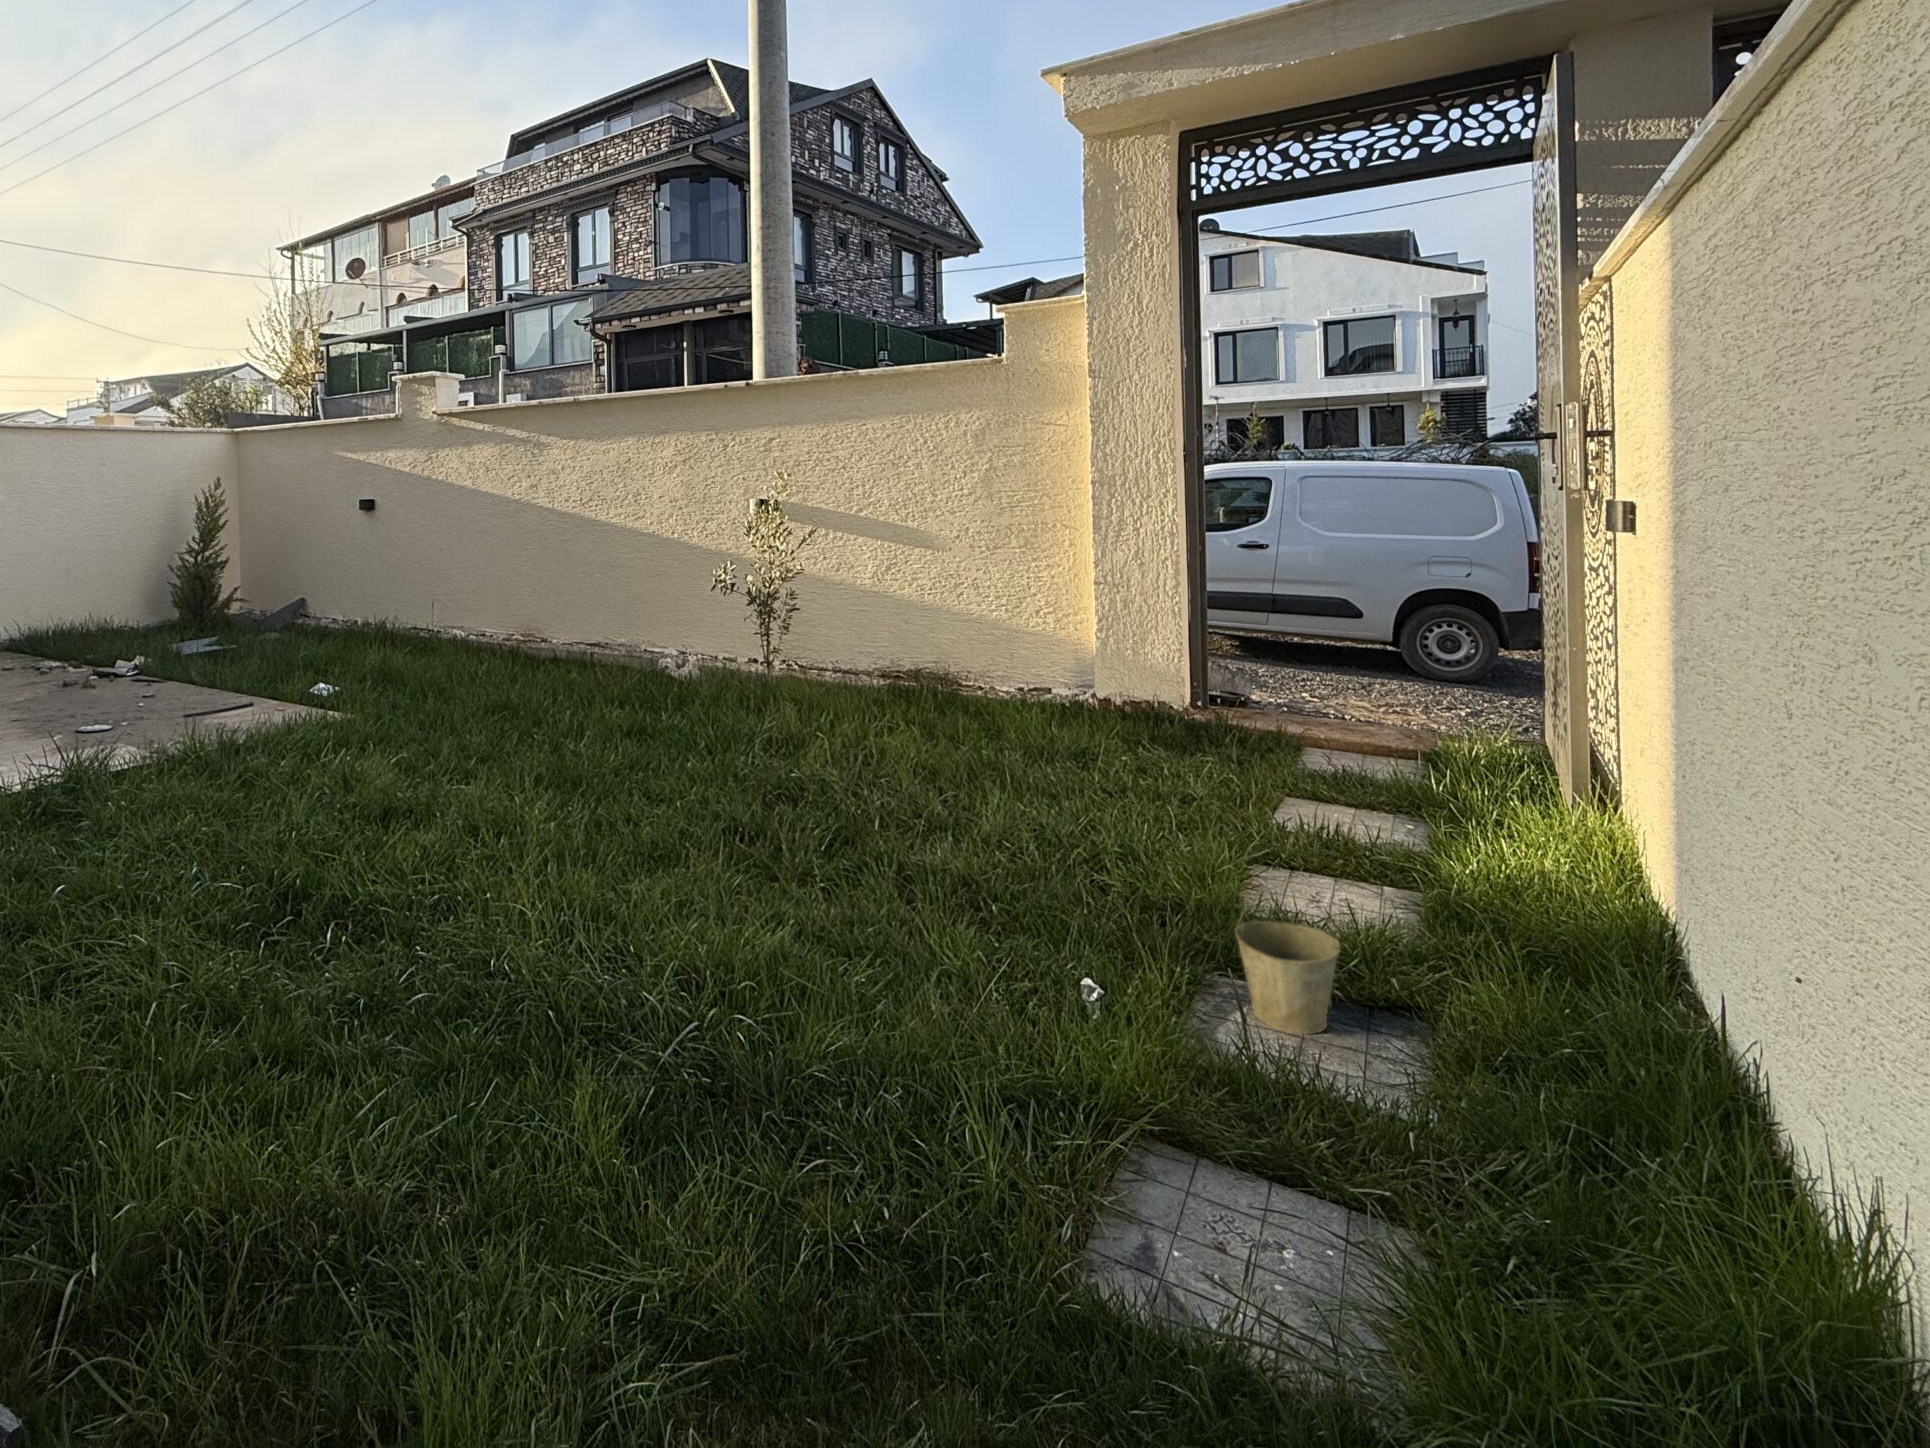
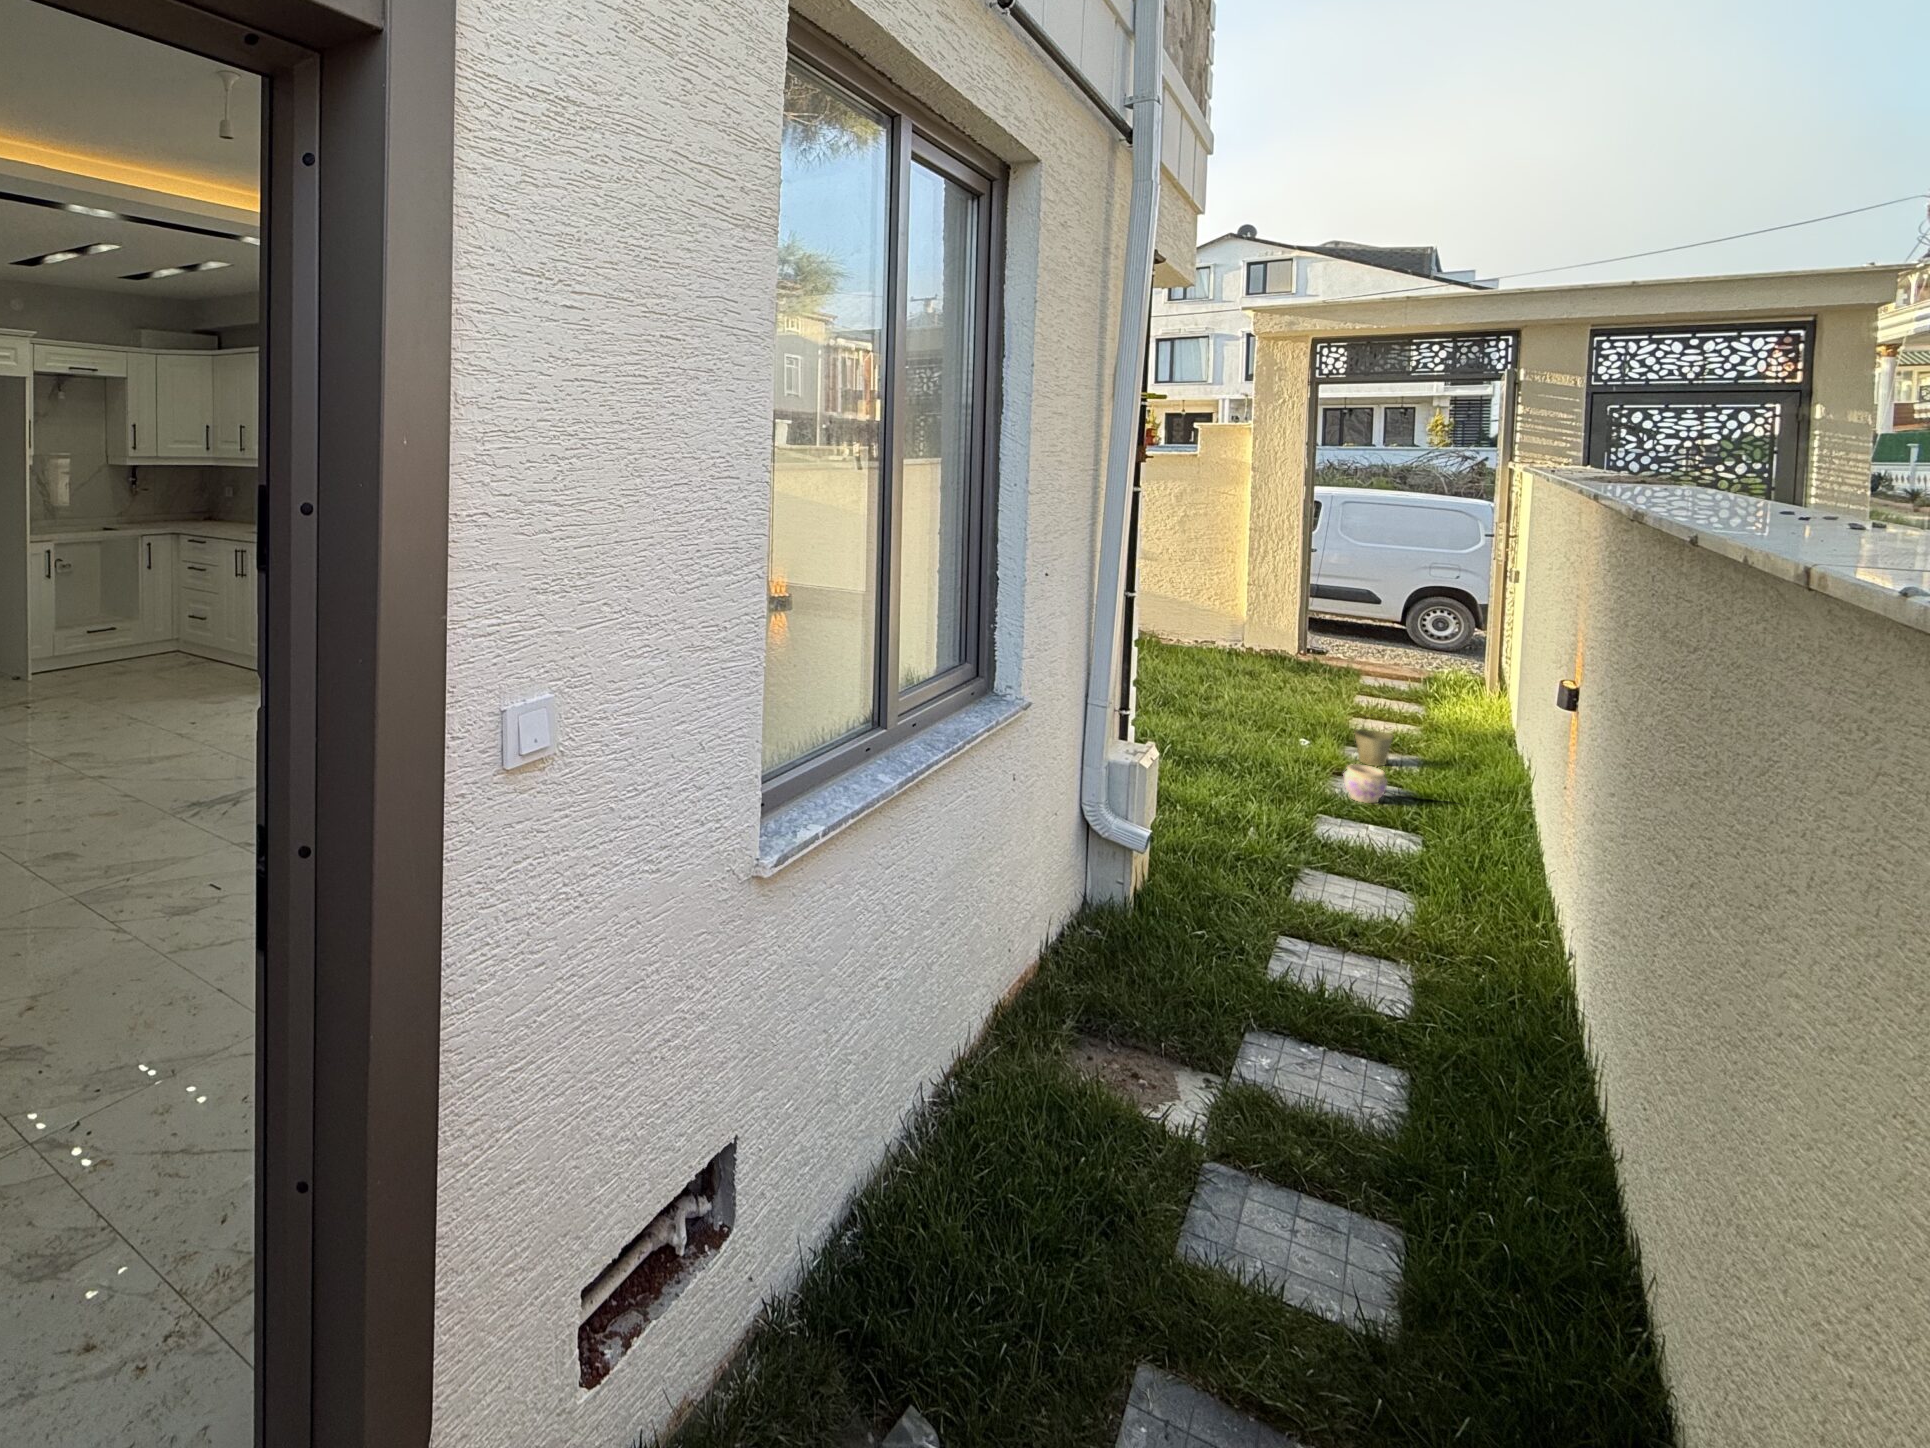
planter: none [1154,1102,1299,1271] -> present [1344,764,1387,803]

